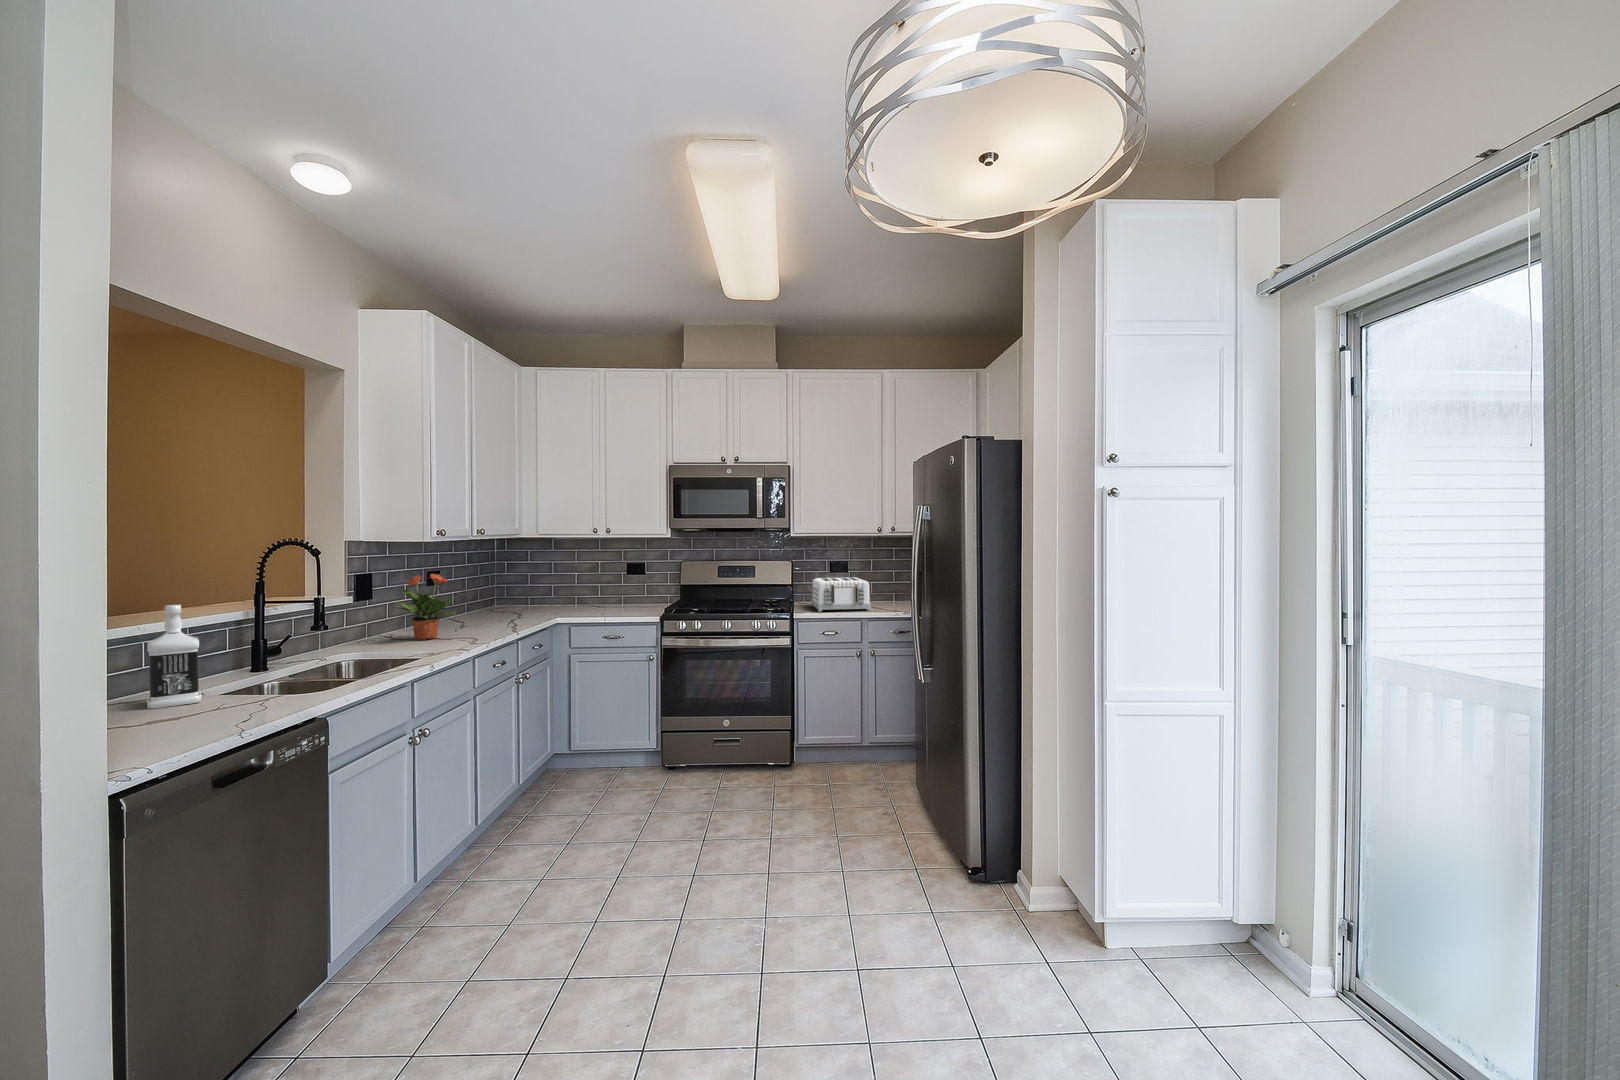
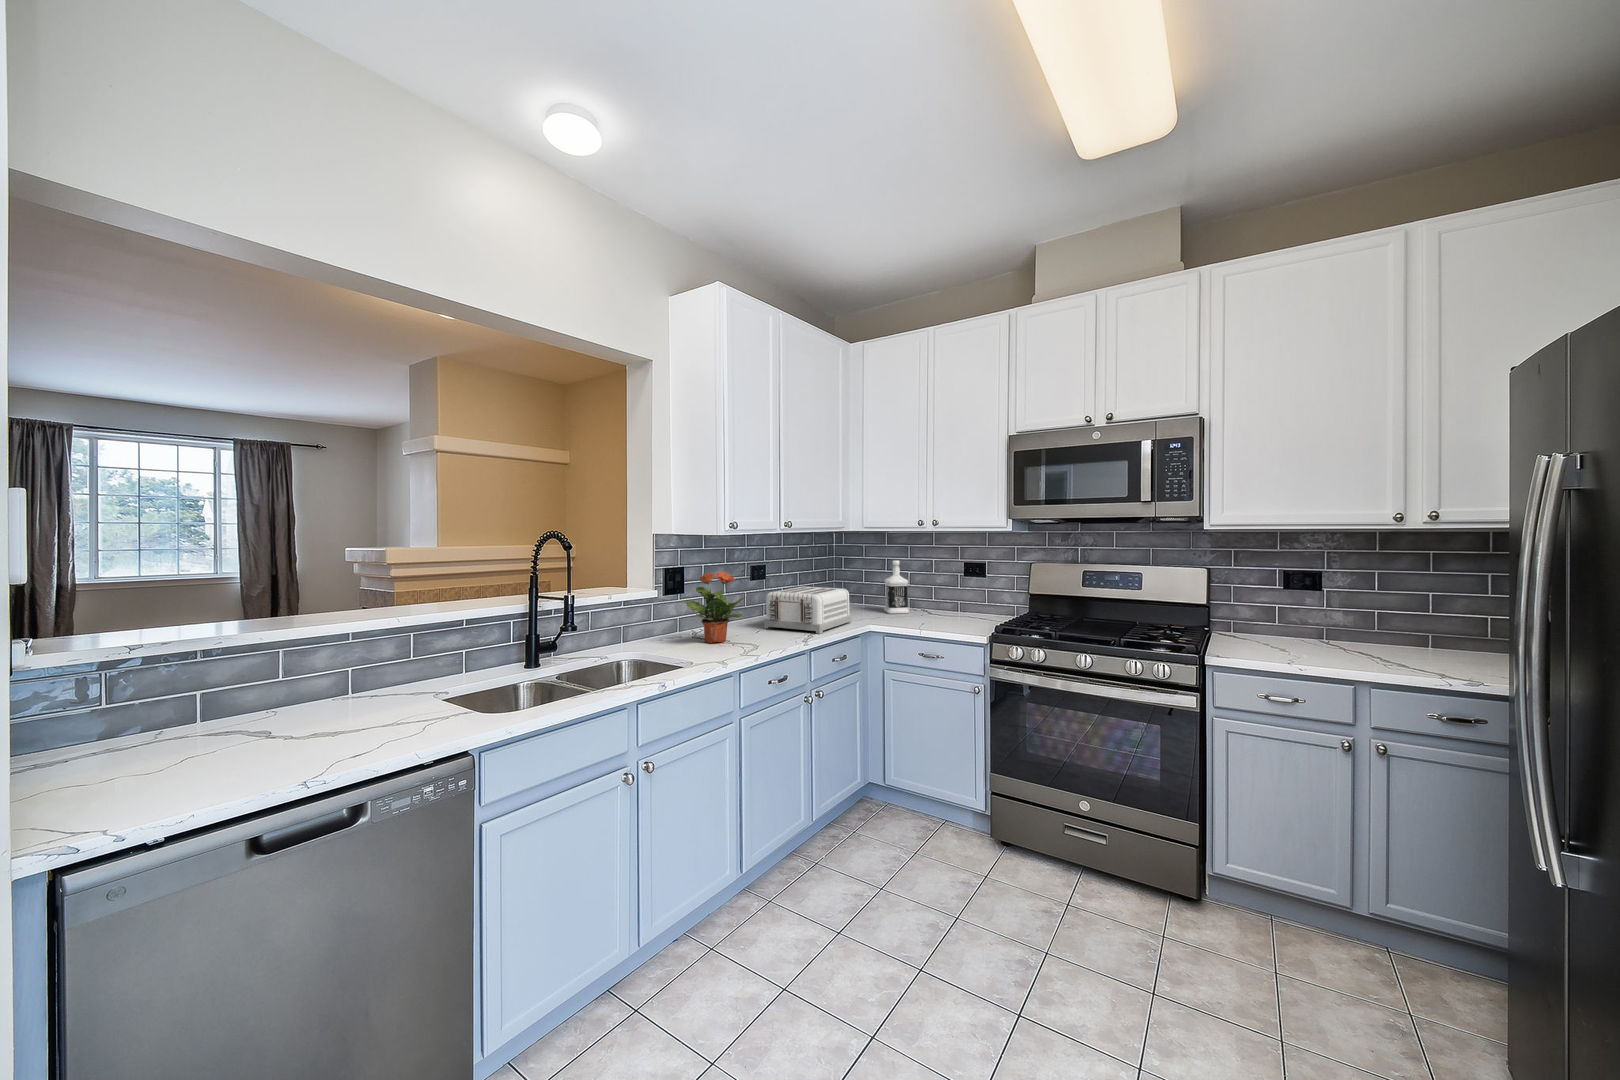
toaster: present [812,577,871,612] -> present [764,586,851,634]
bottle: present [147,605,201,709] -> present [884,560,909,614]

